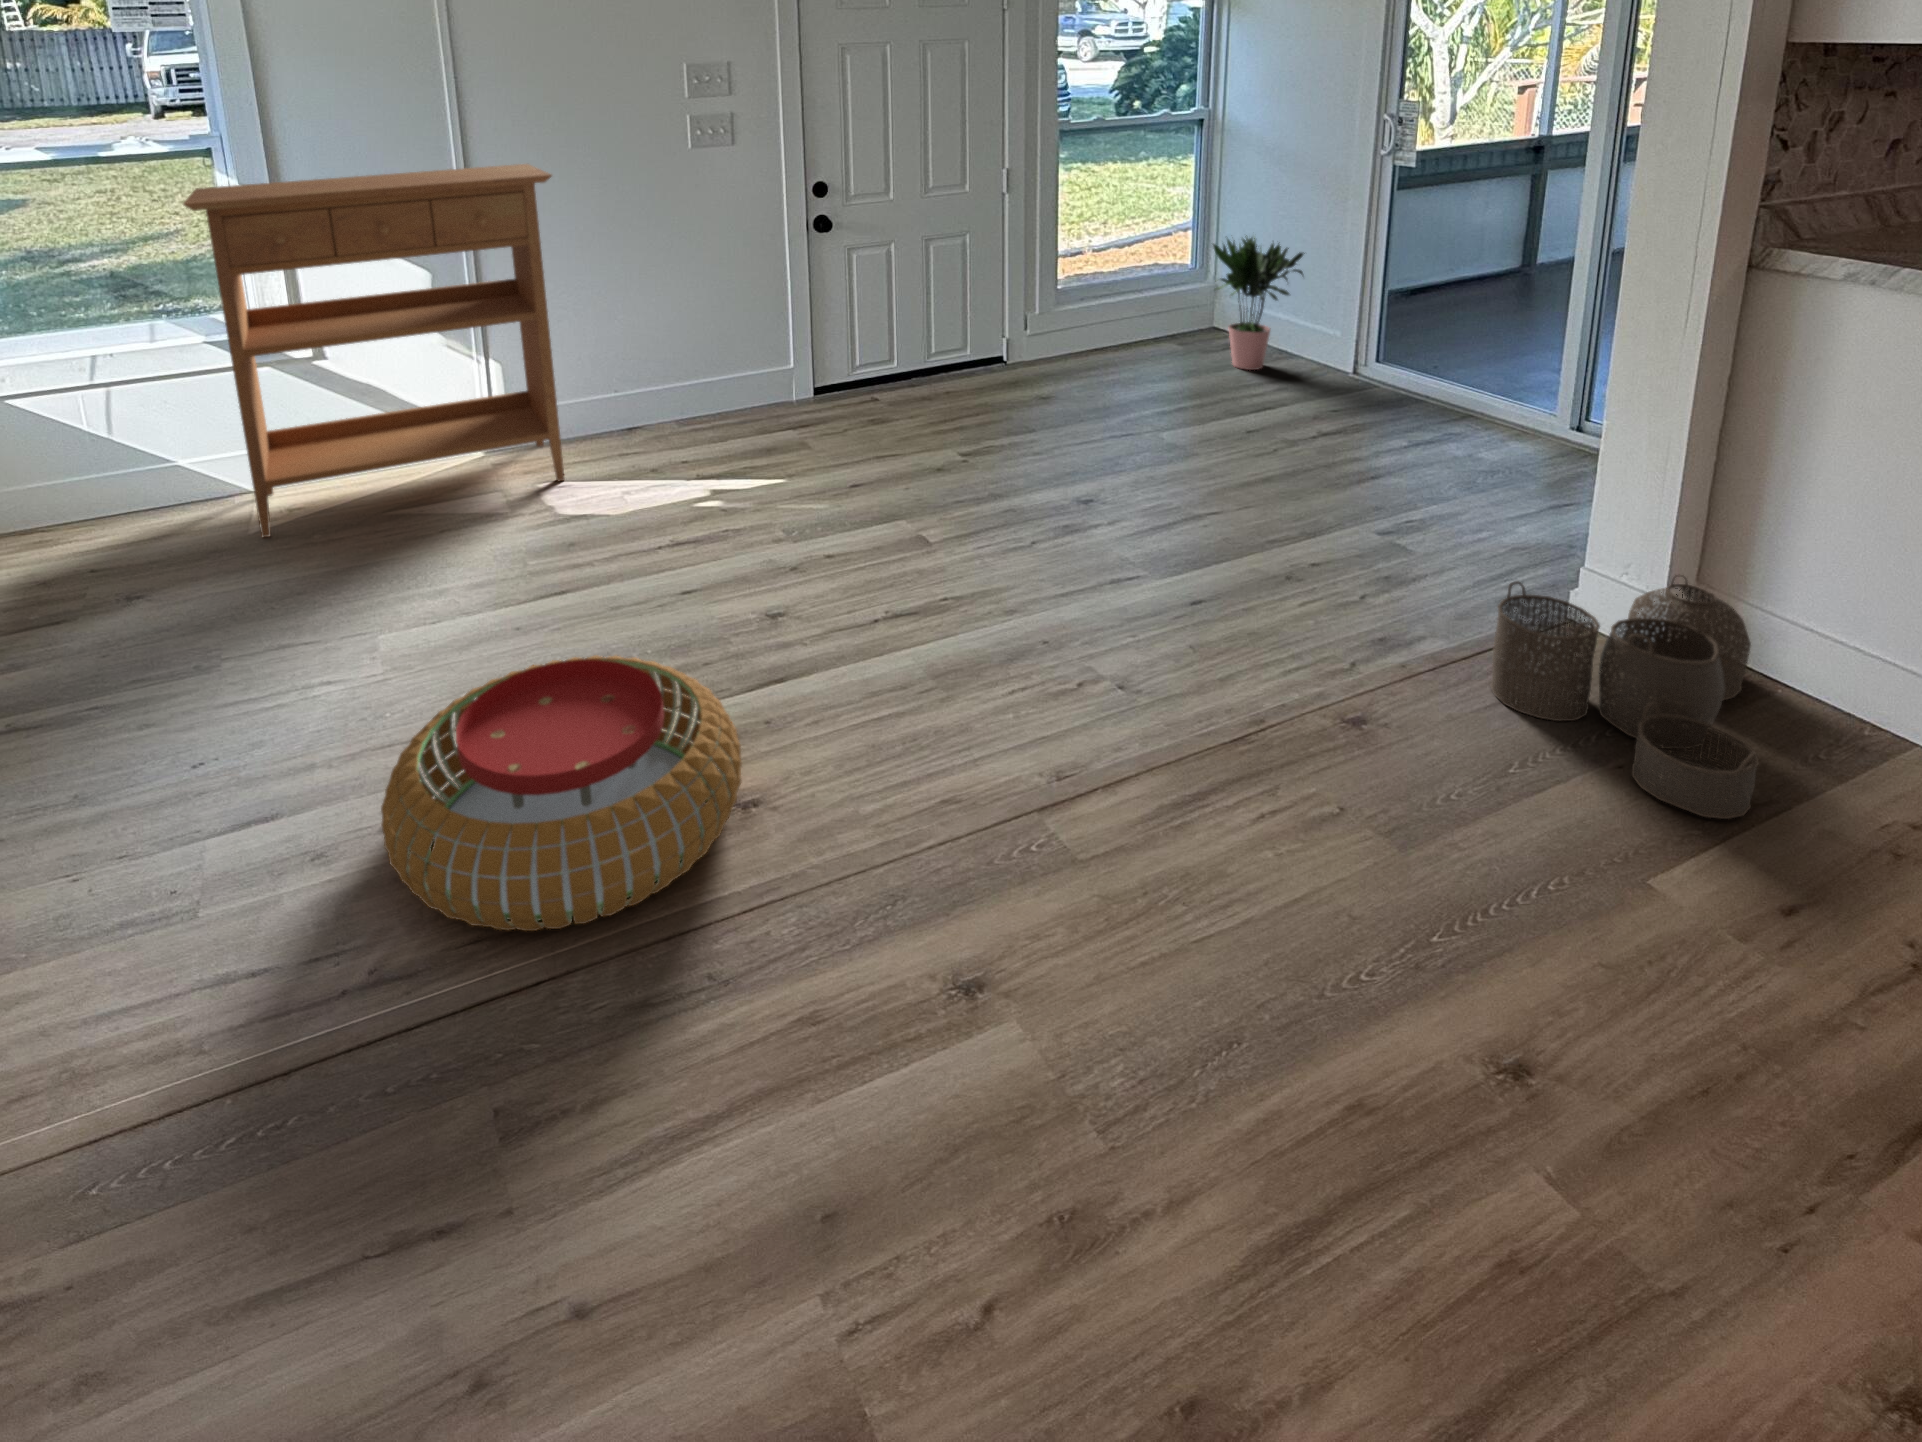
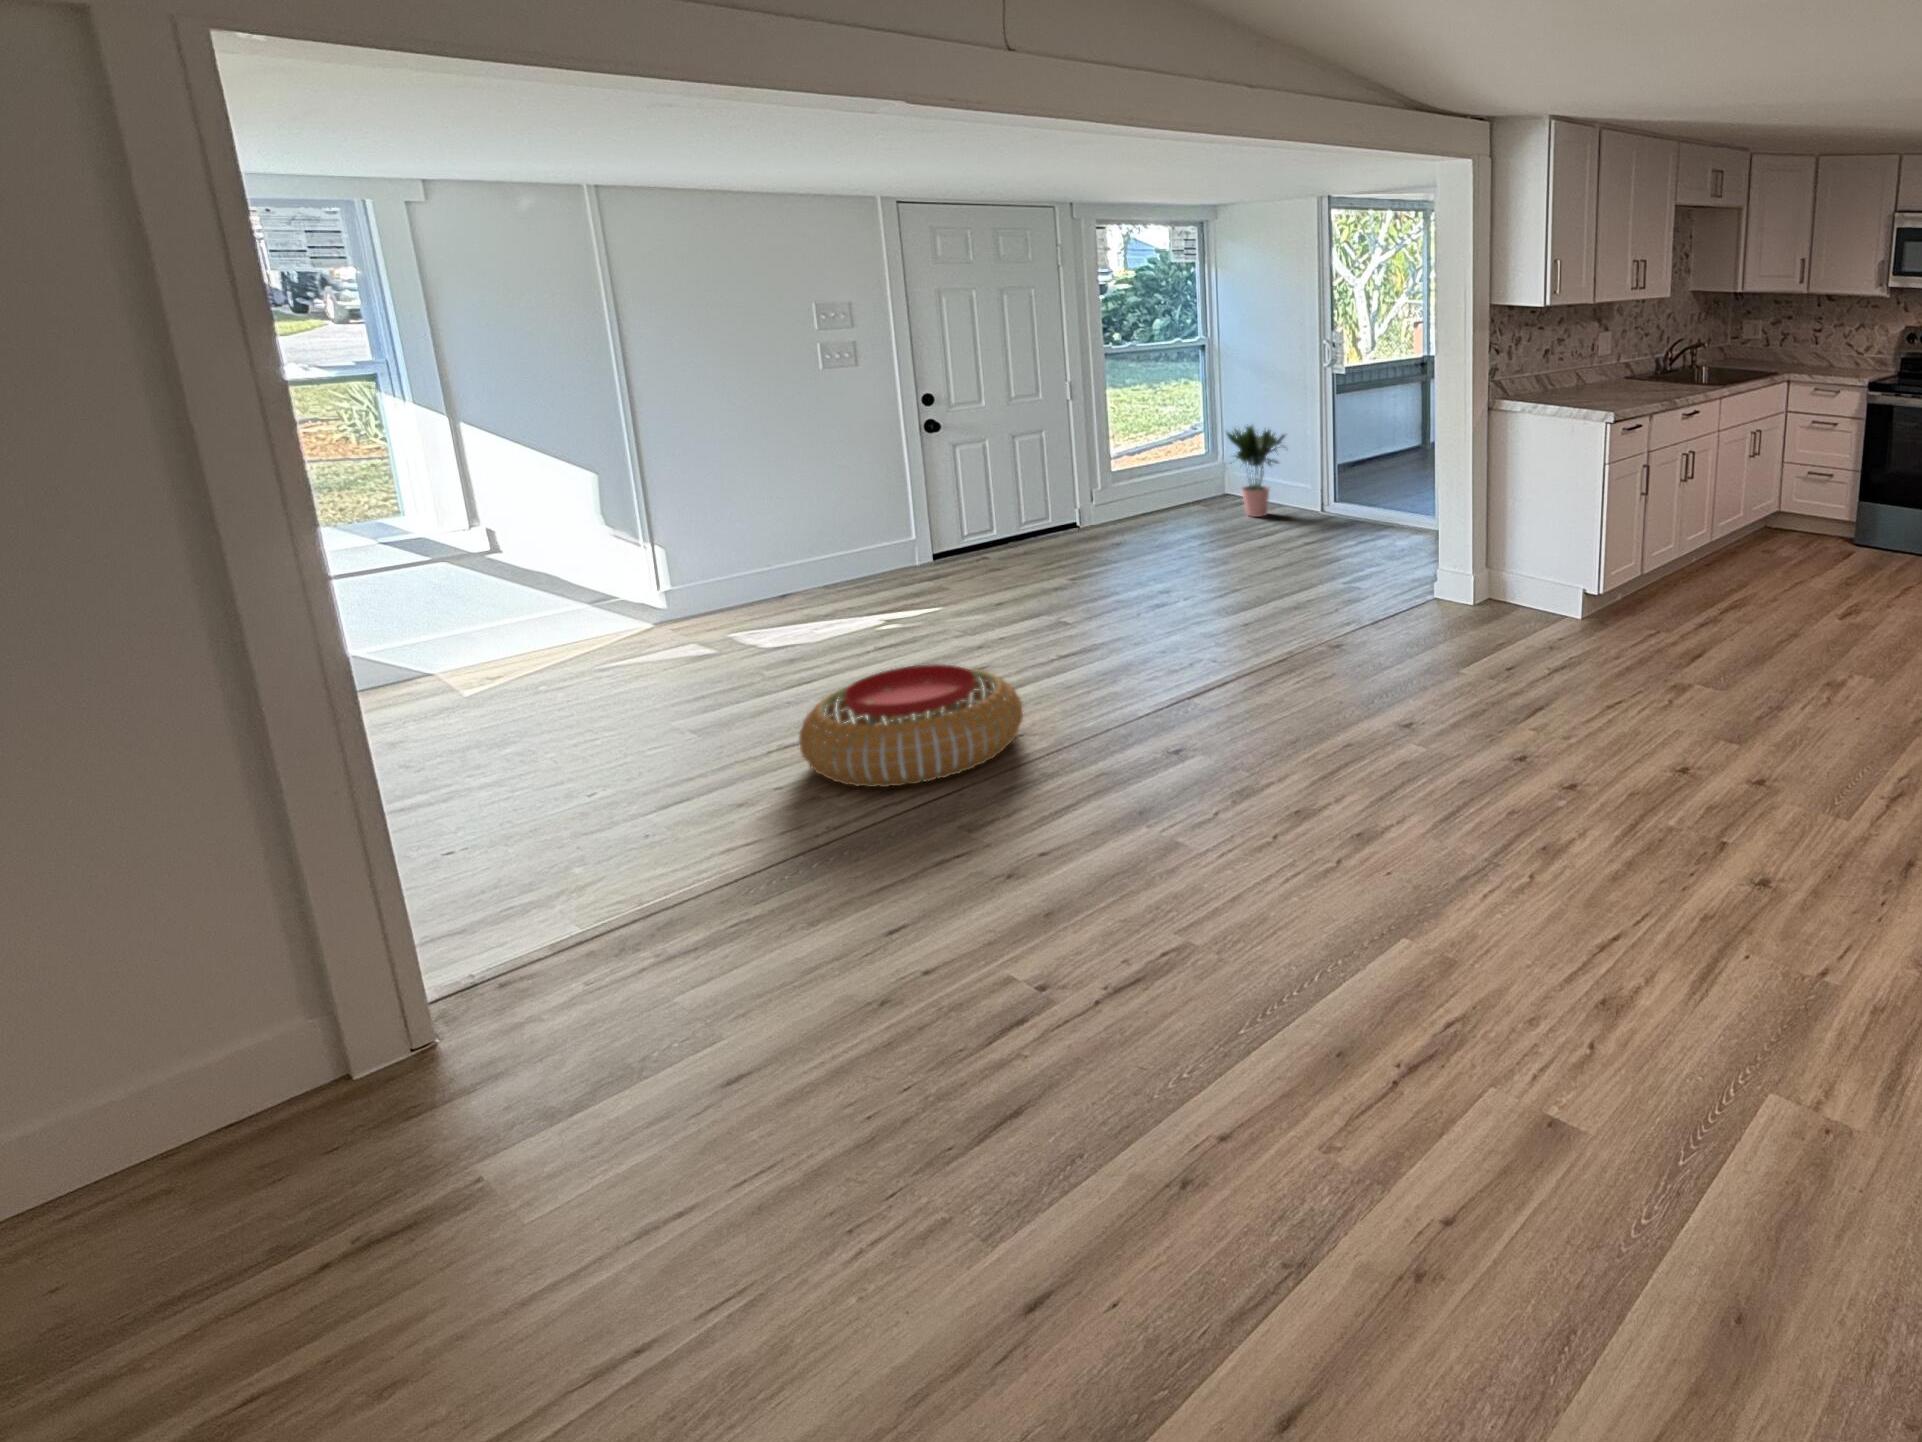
console table: present [183,164,565,537] -> none [375,383,752,695]
woven basket: present [1490,576,1759,819] -> none [1396,562,1505,649]

